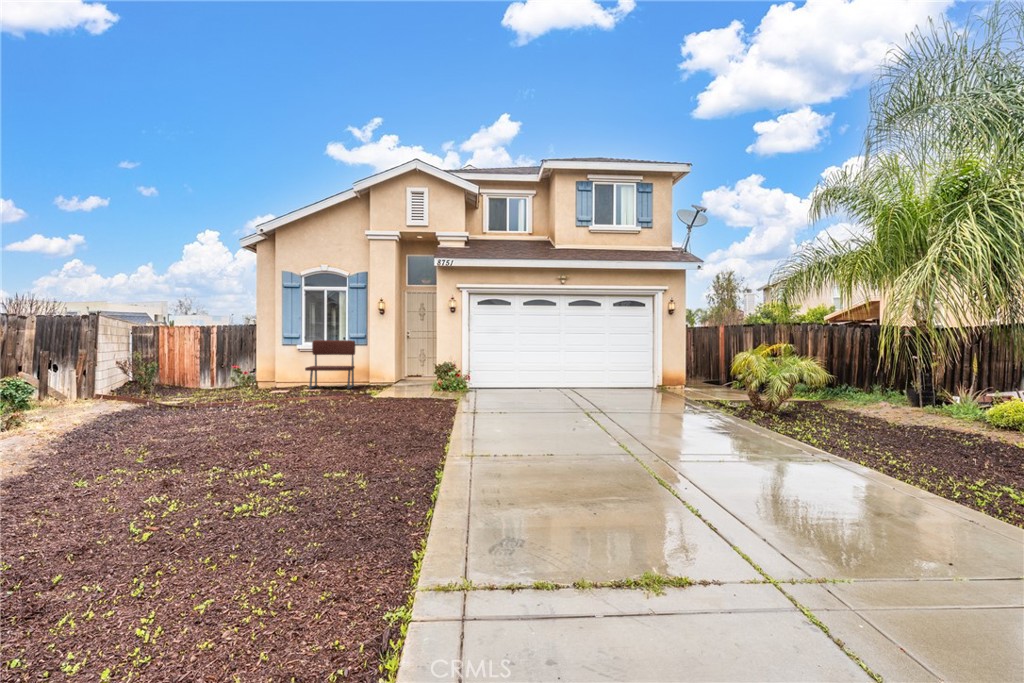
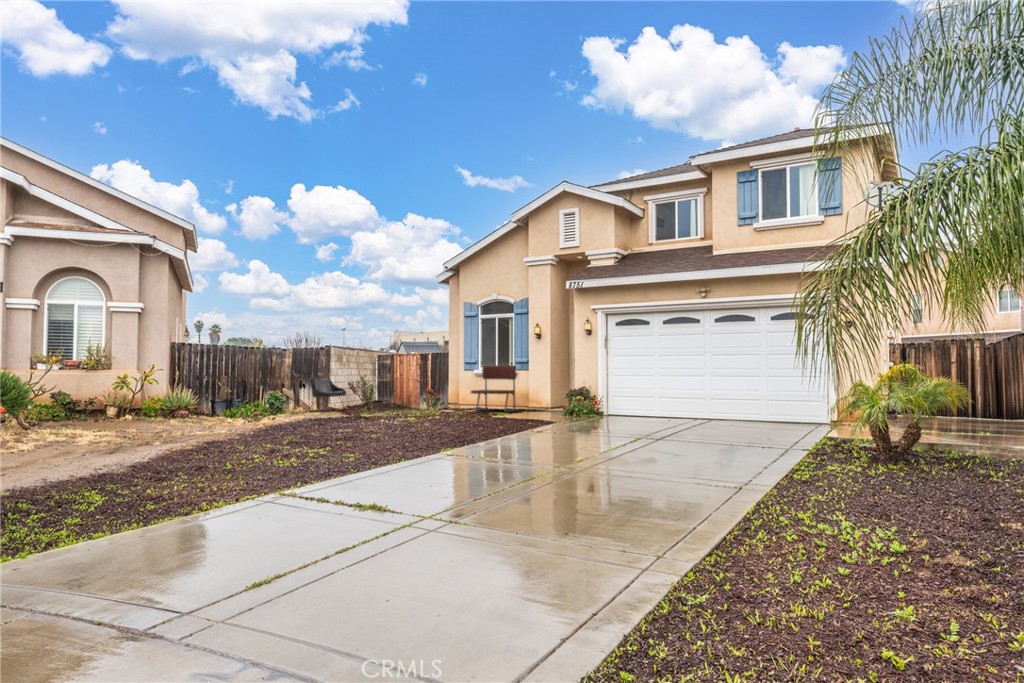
lounge chair: none [66,355,130,403] -> present [310,377,346,412]

